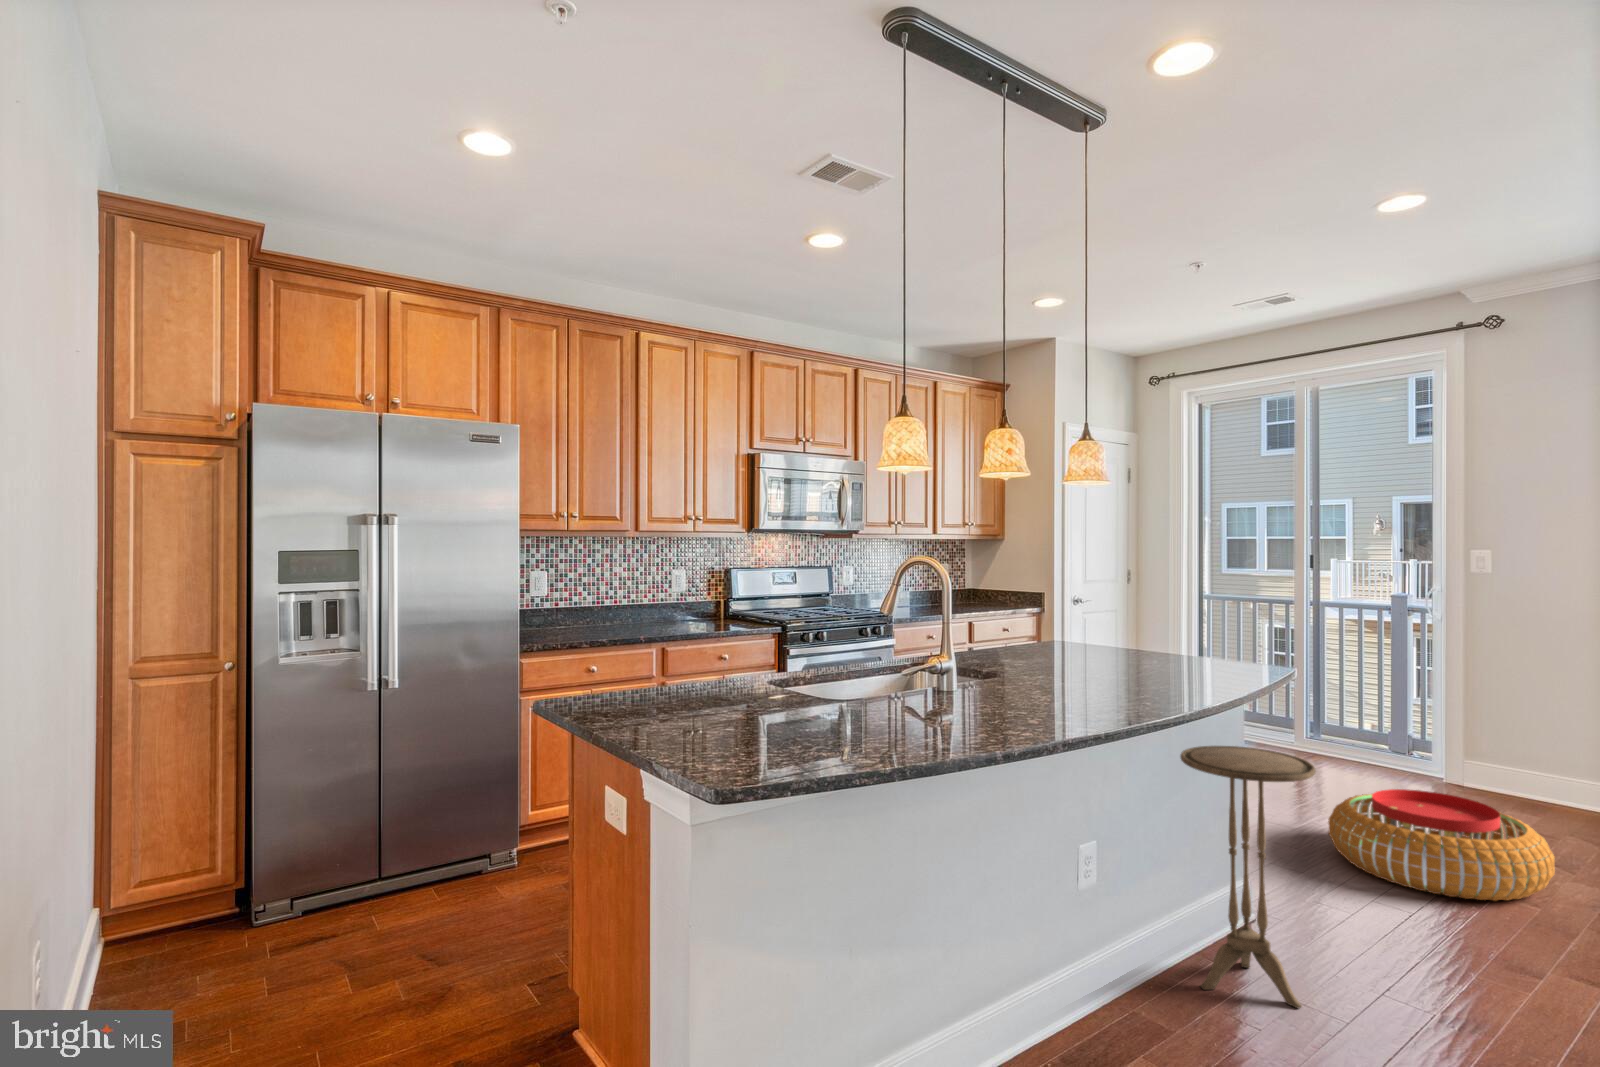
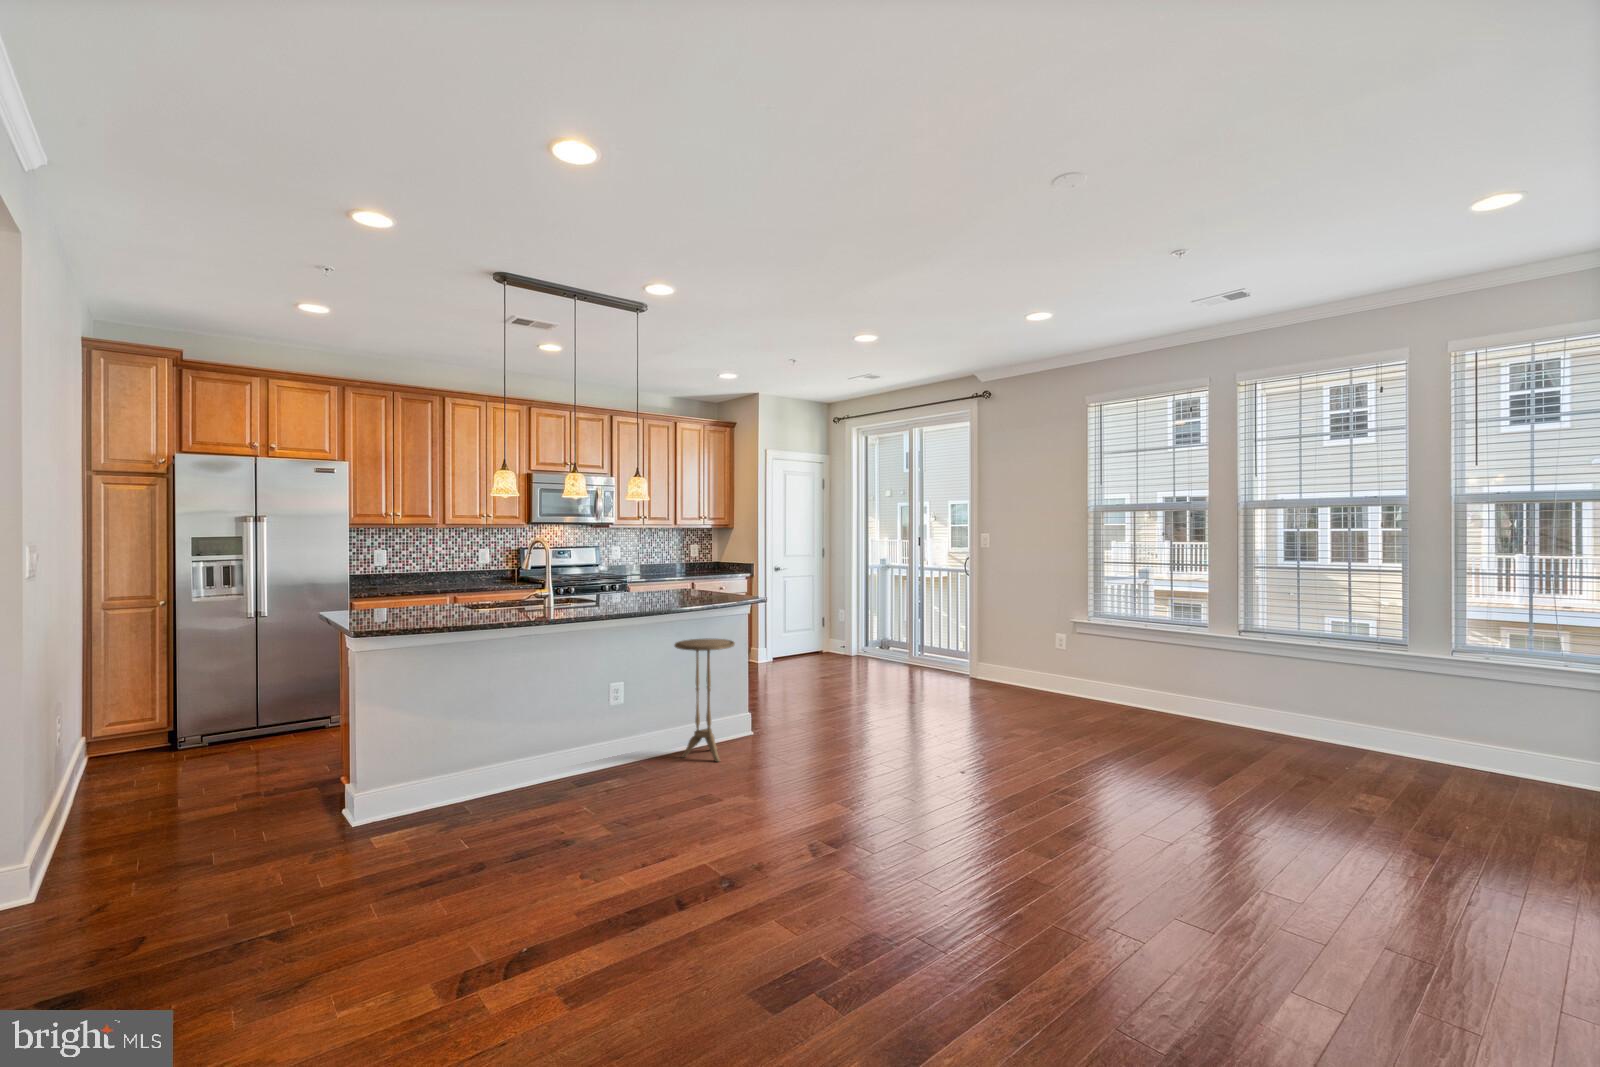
pouf: present [1328,789,1555,901] -> none [832,673,933,725]

